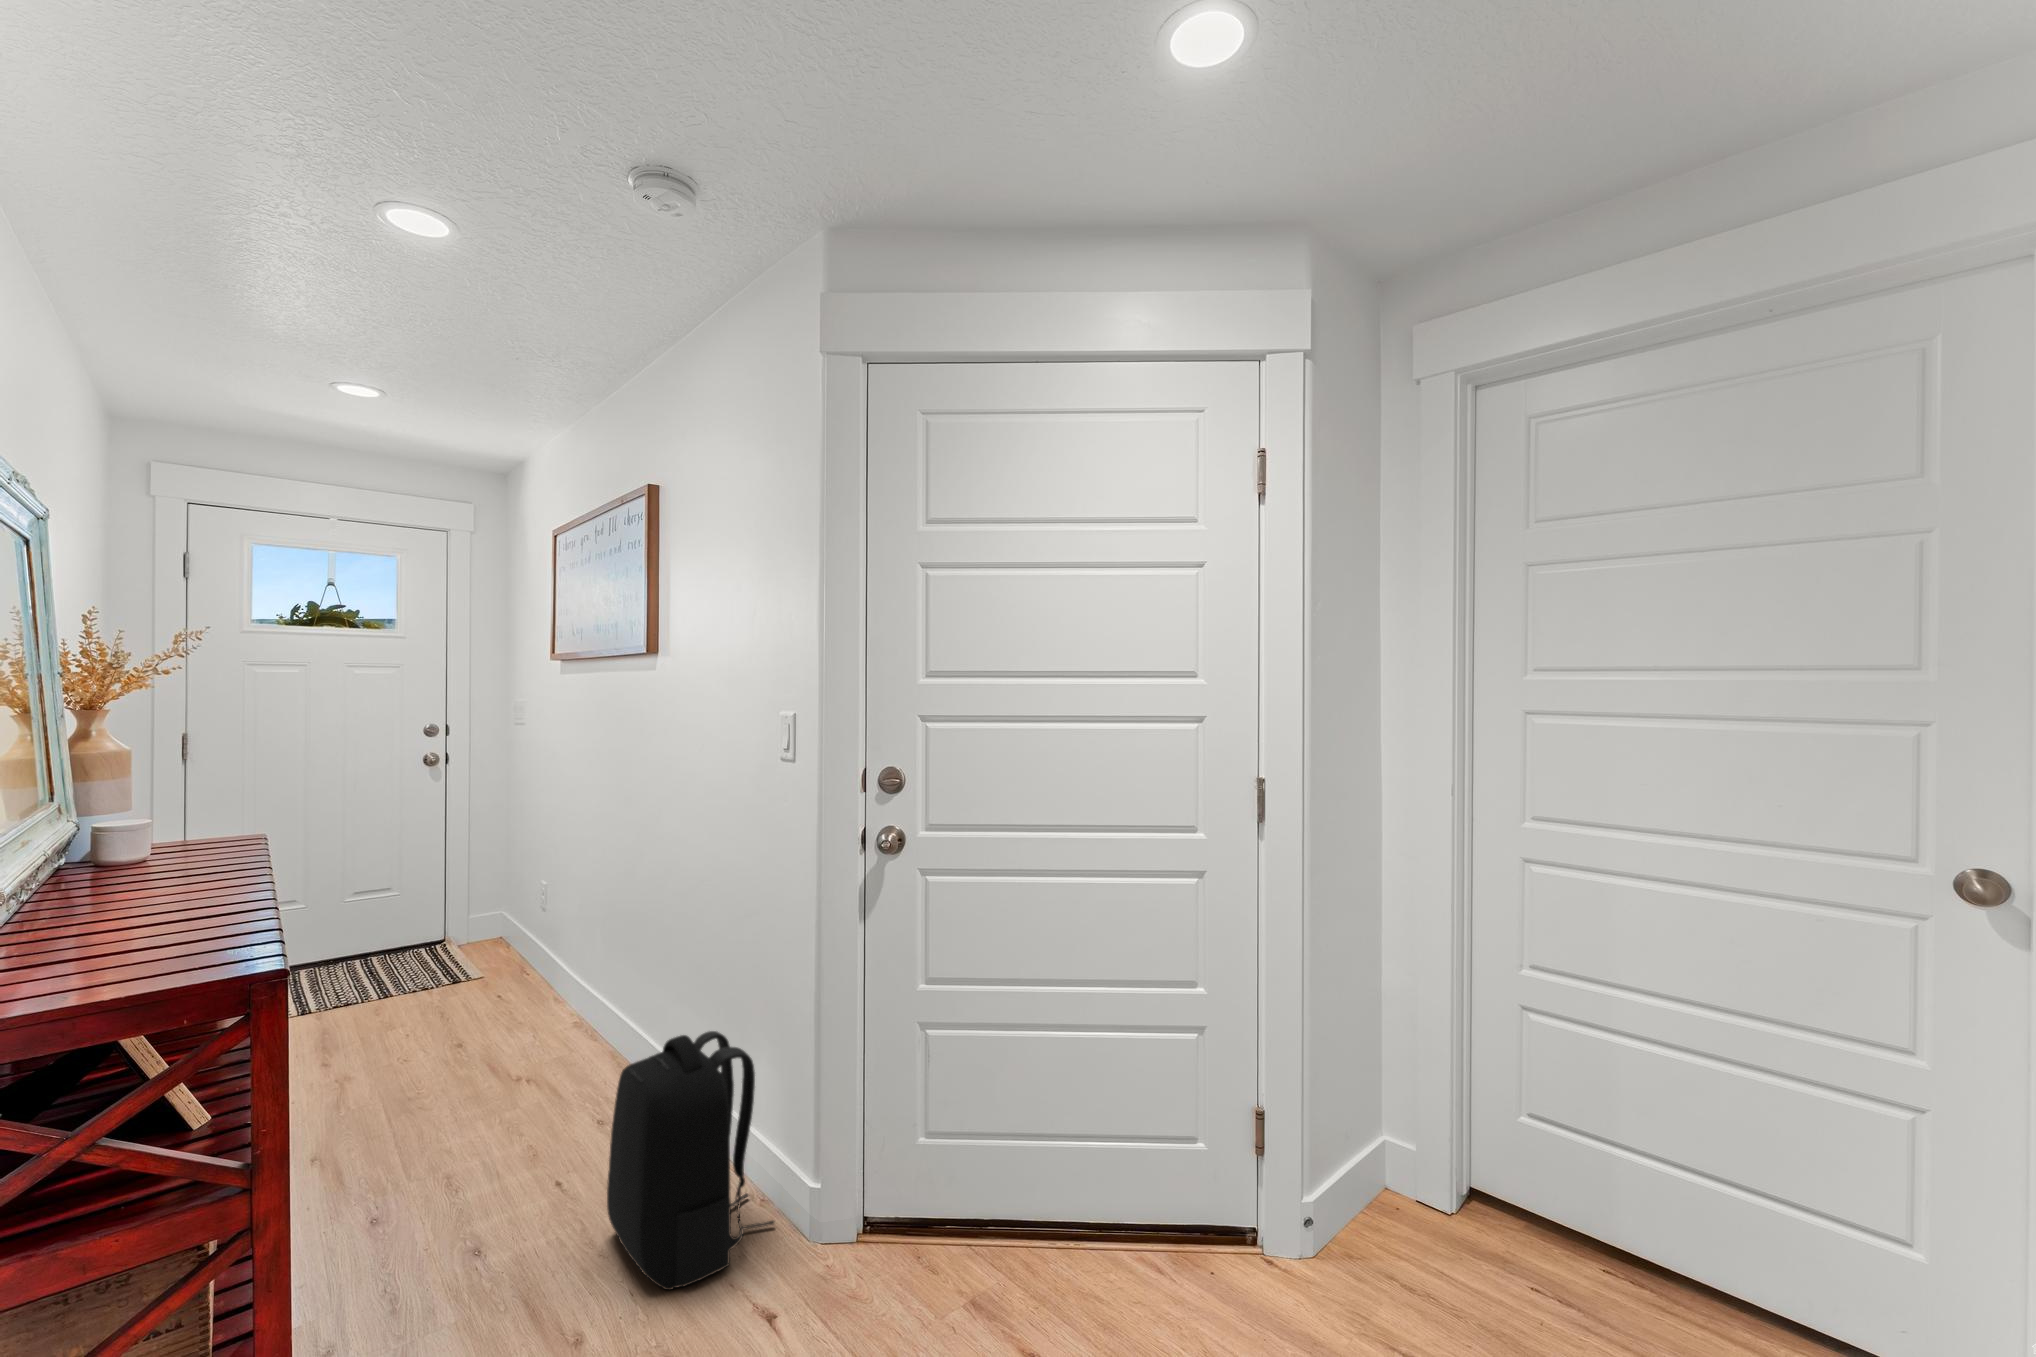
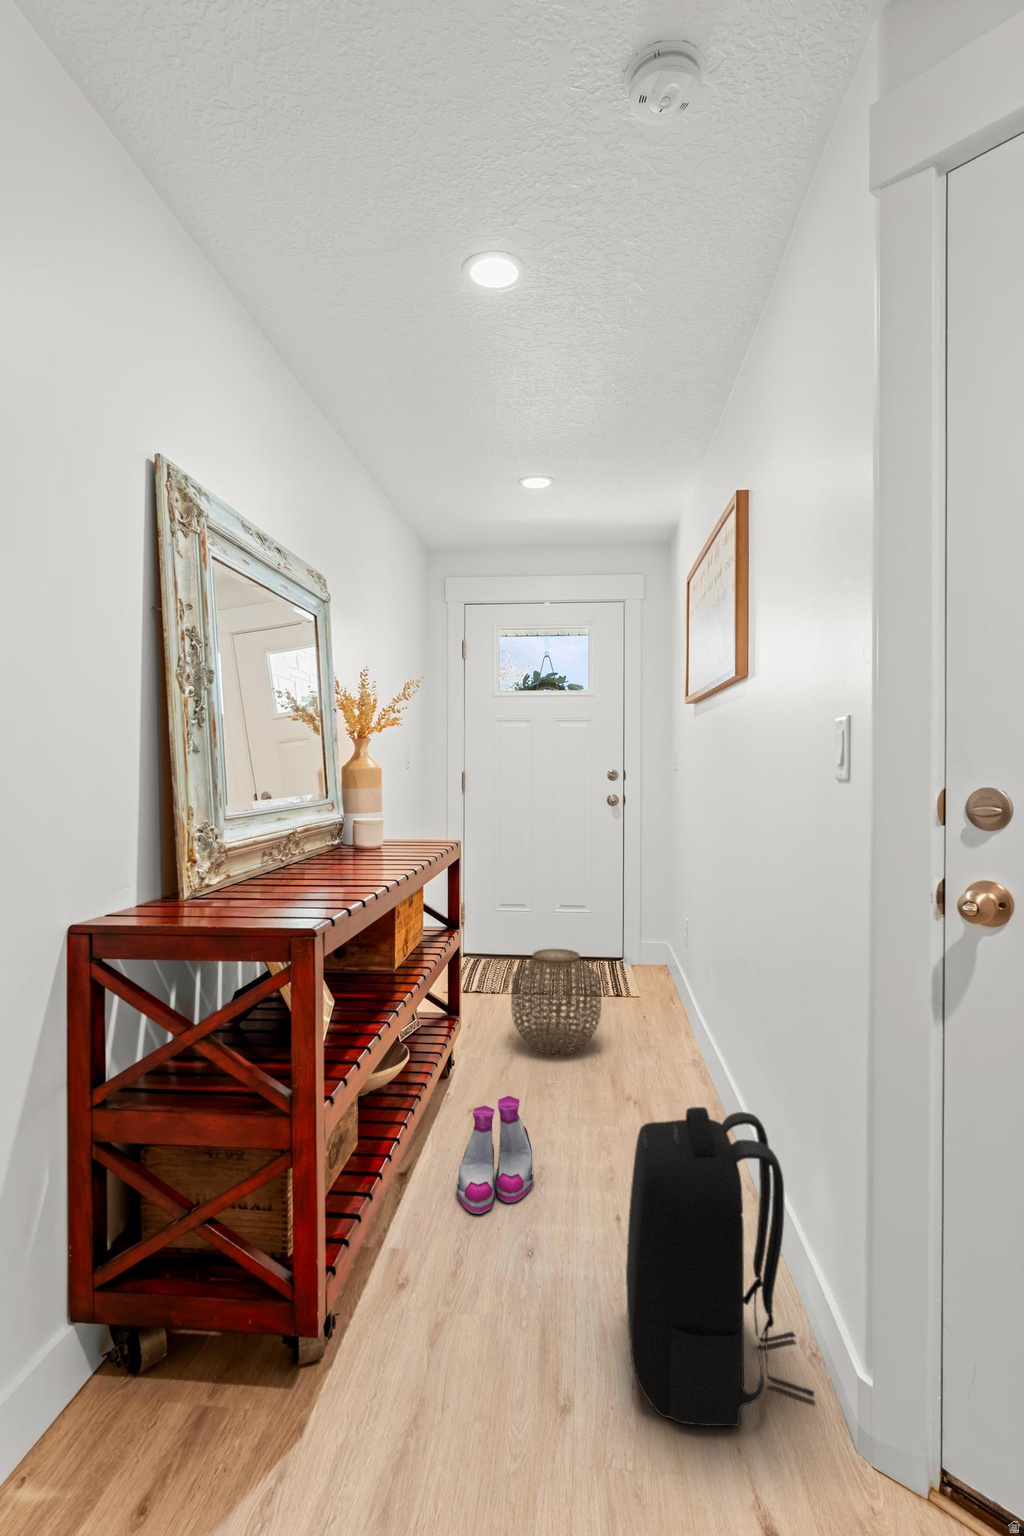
woven basket: none [339,940,464,1066] -> present [511,949,601,1055]
boots: none [360,1104,454,1238] -> present [457,1096,533,1214]

